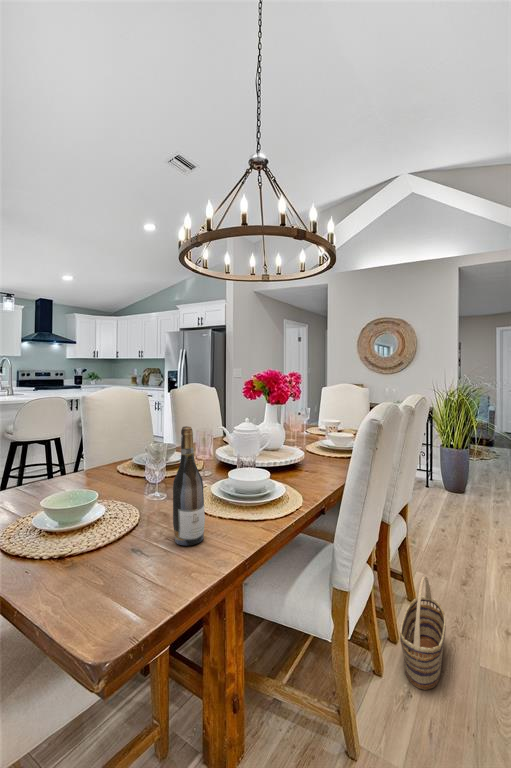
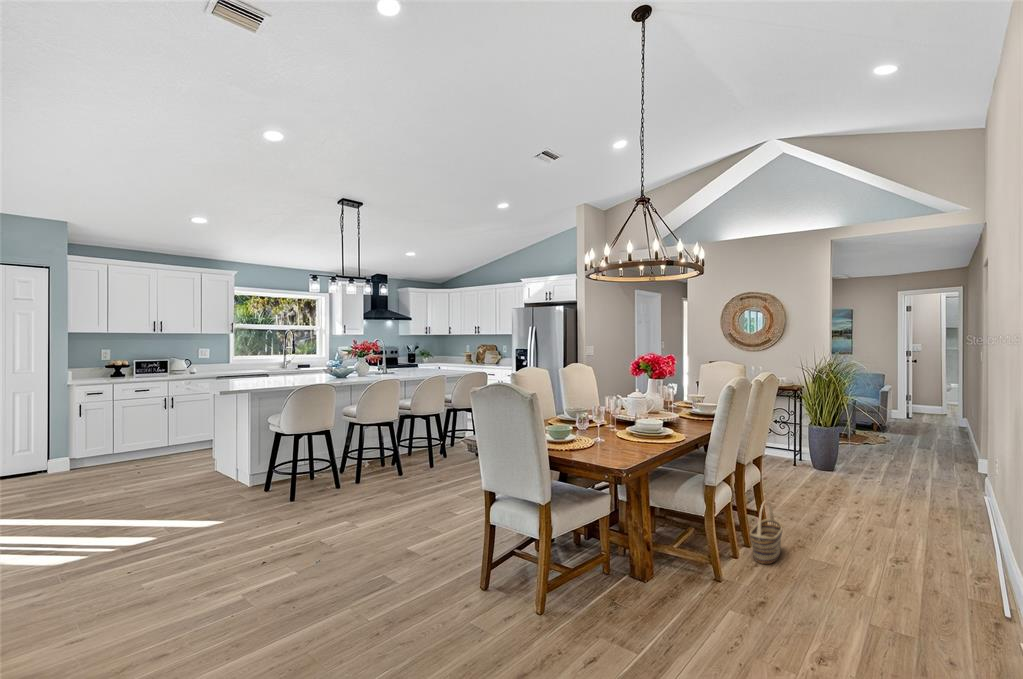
wine bottle: present [173,426,205,546] -> none [625,400,641,457]

